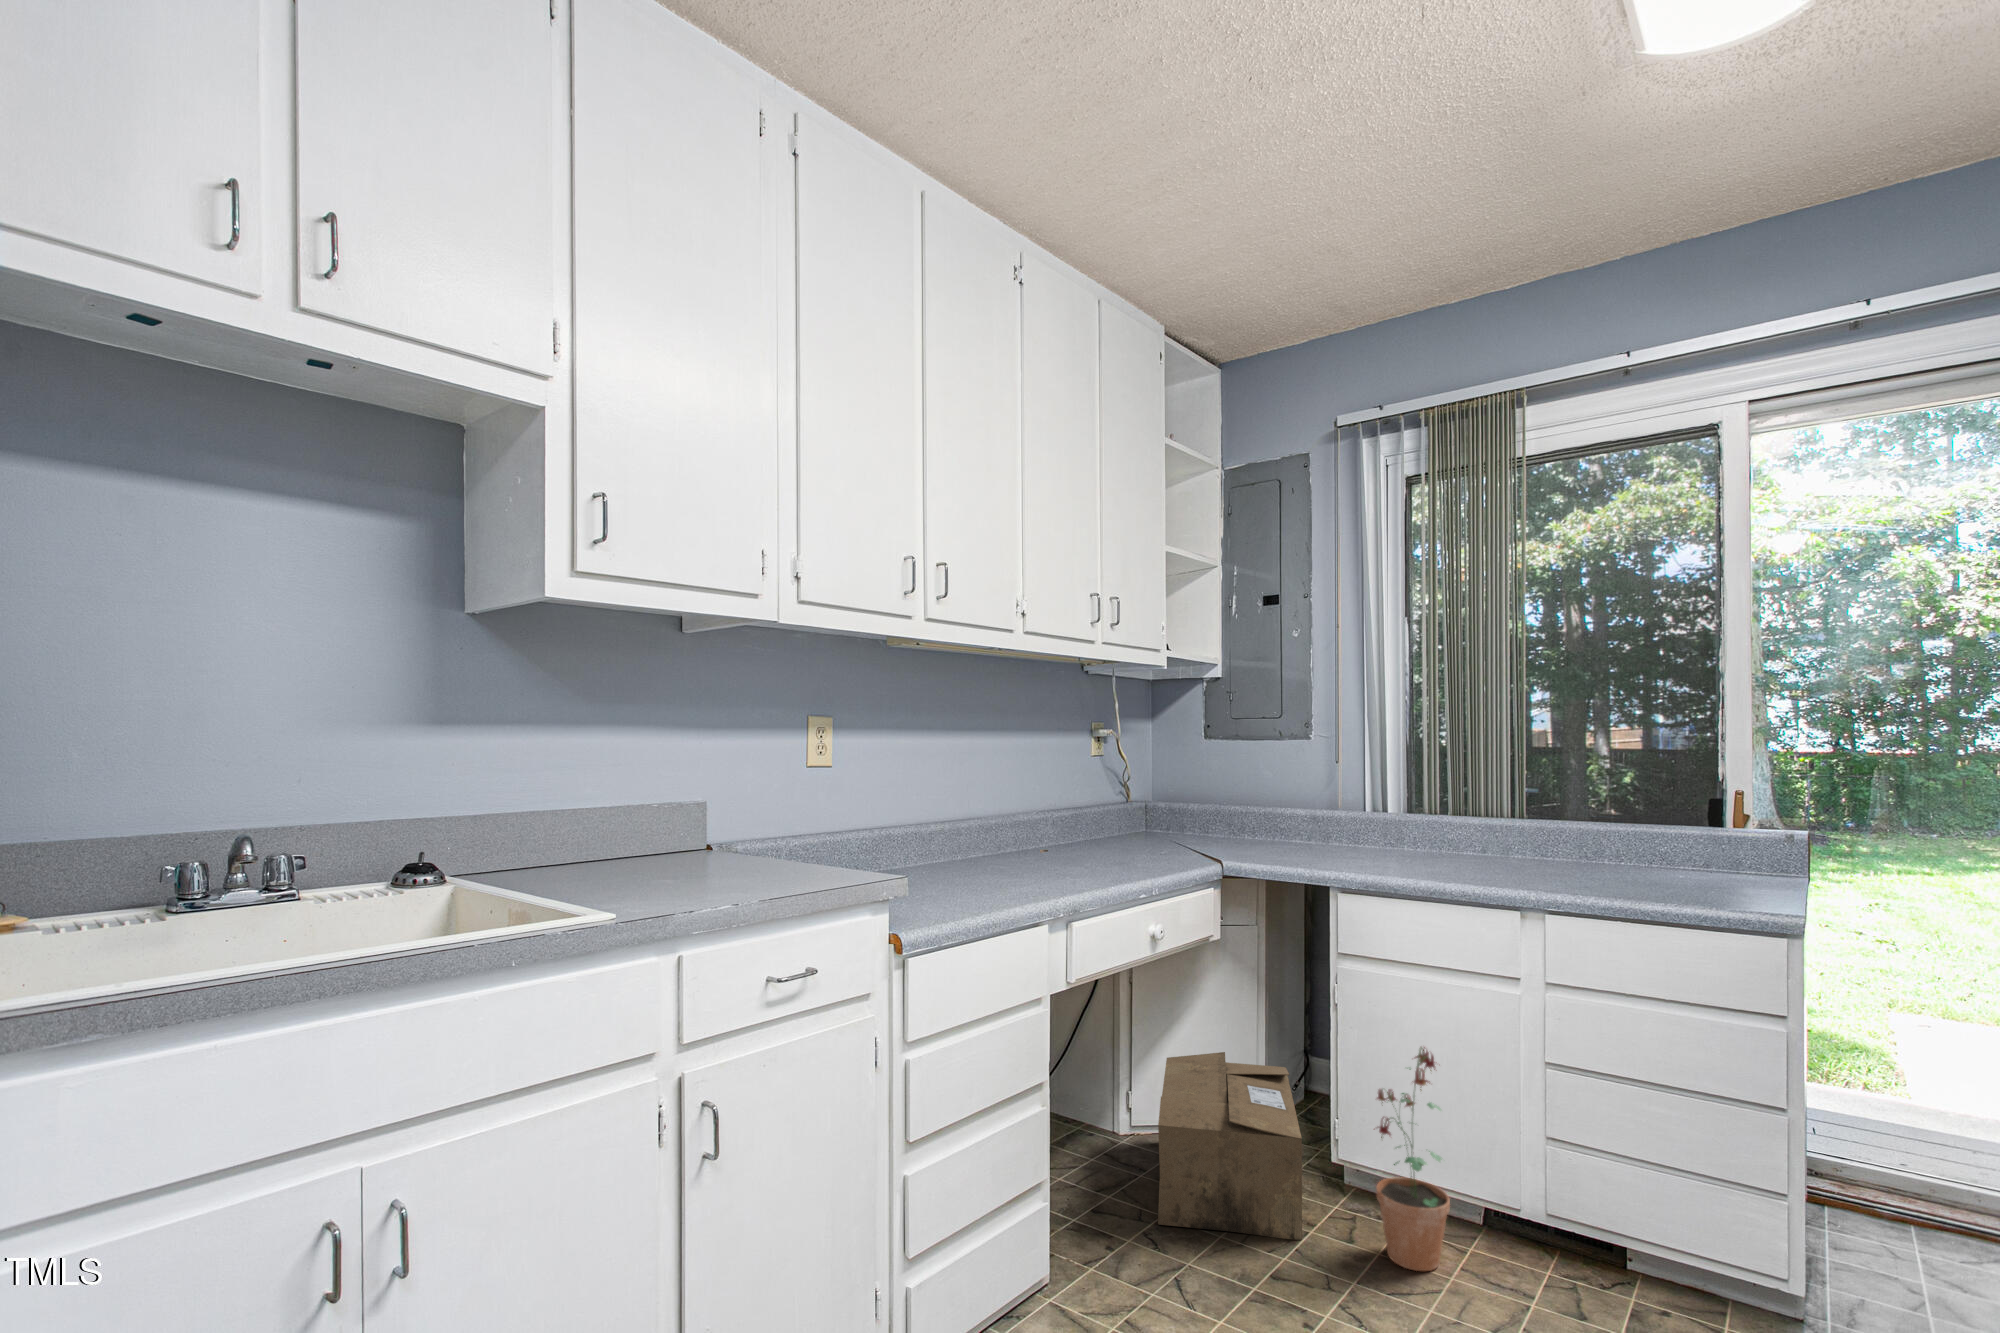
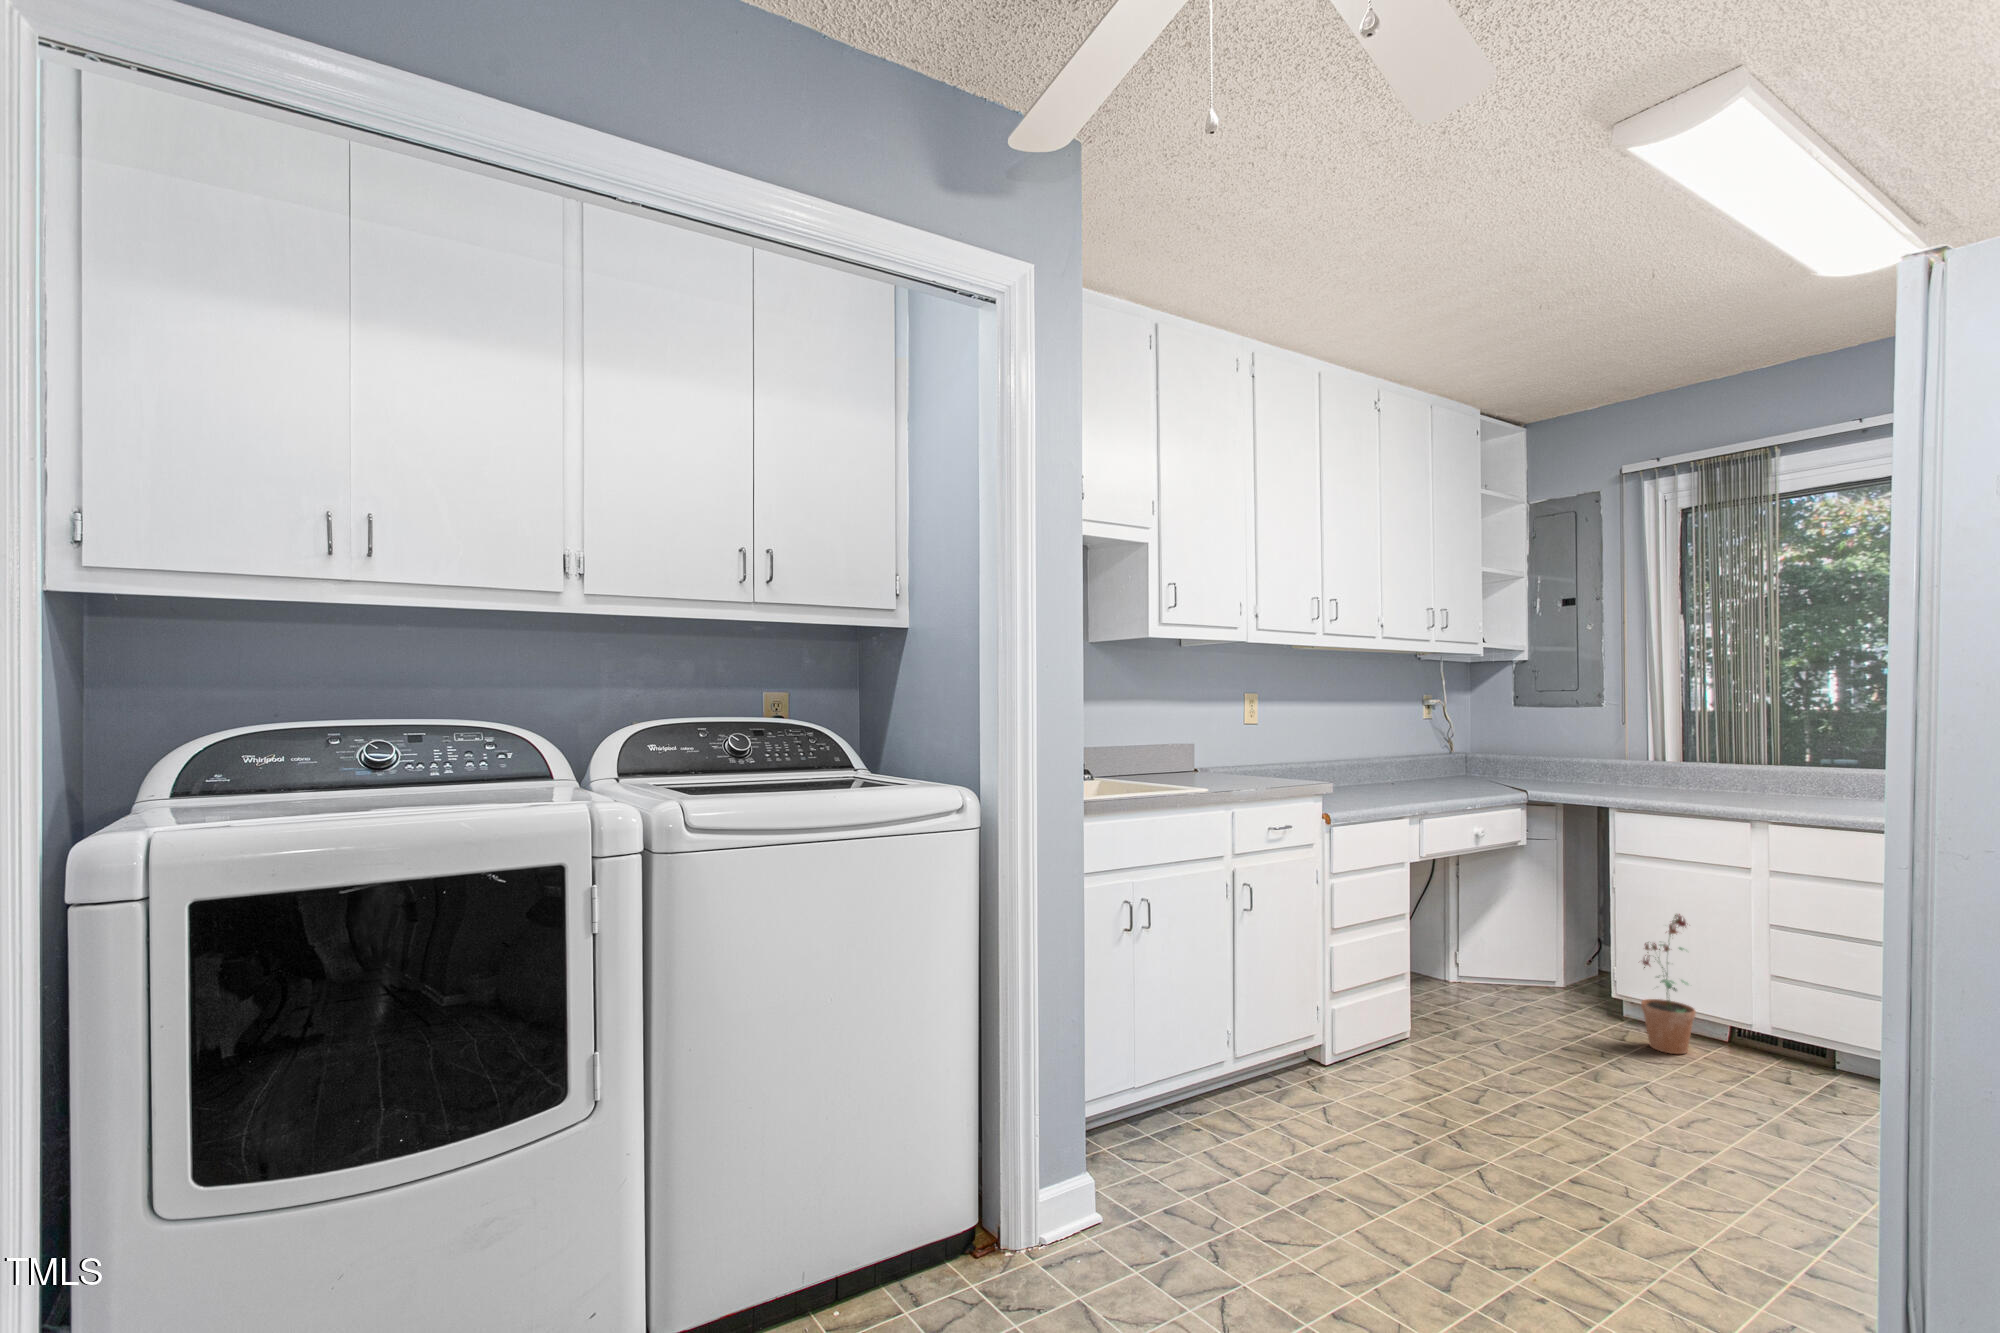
cardboard box: present [1158,1052,1302,1240] -> none [1482,926,1587,1035]

